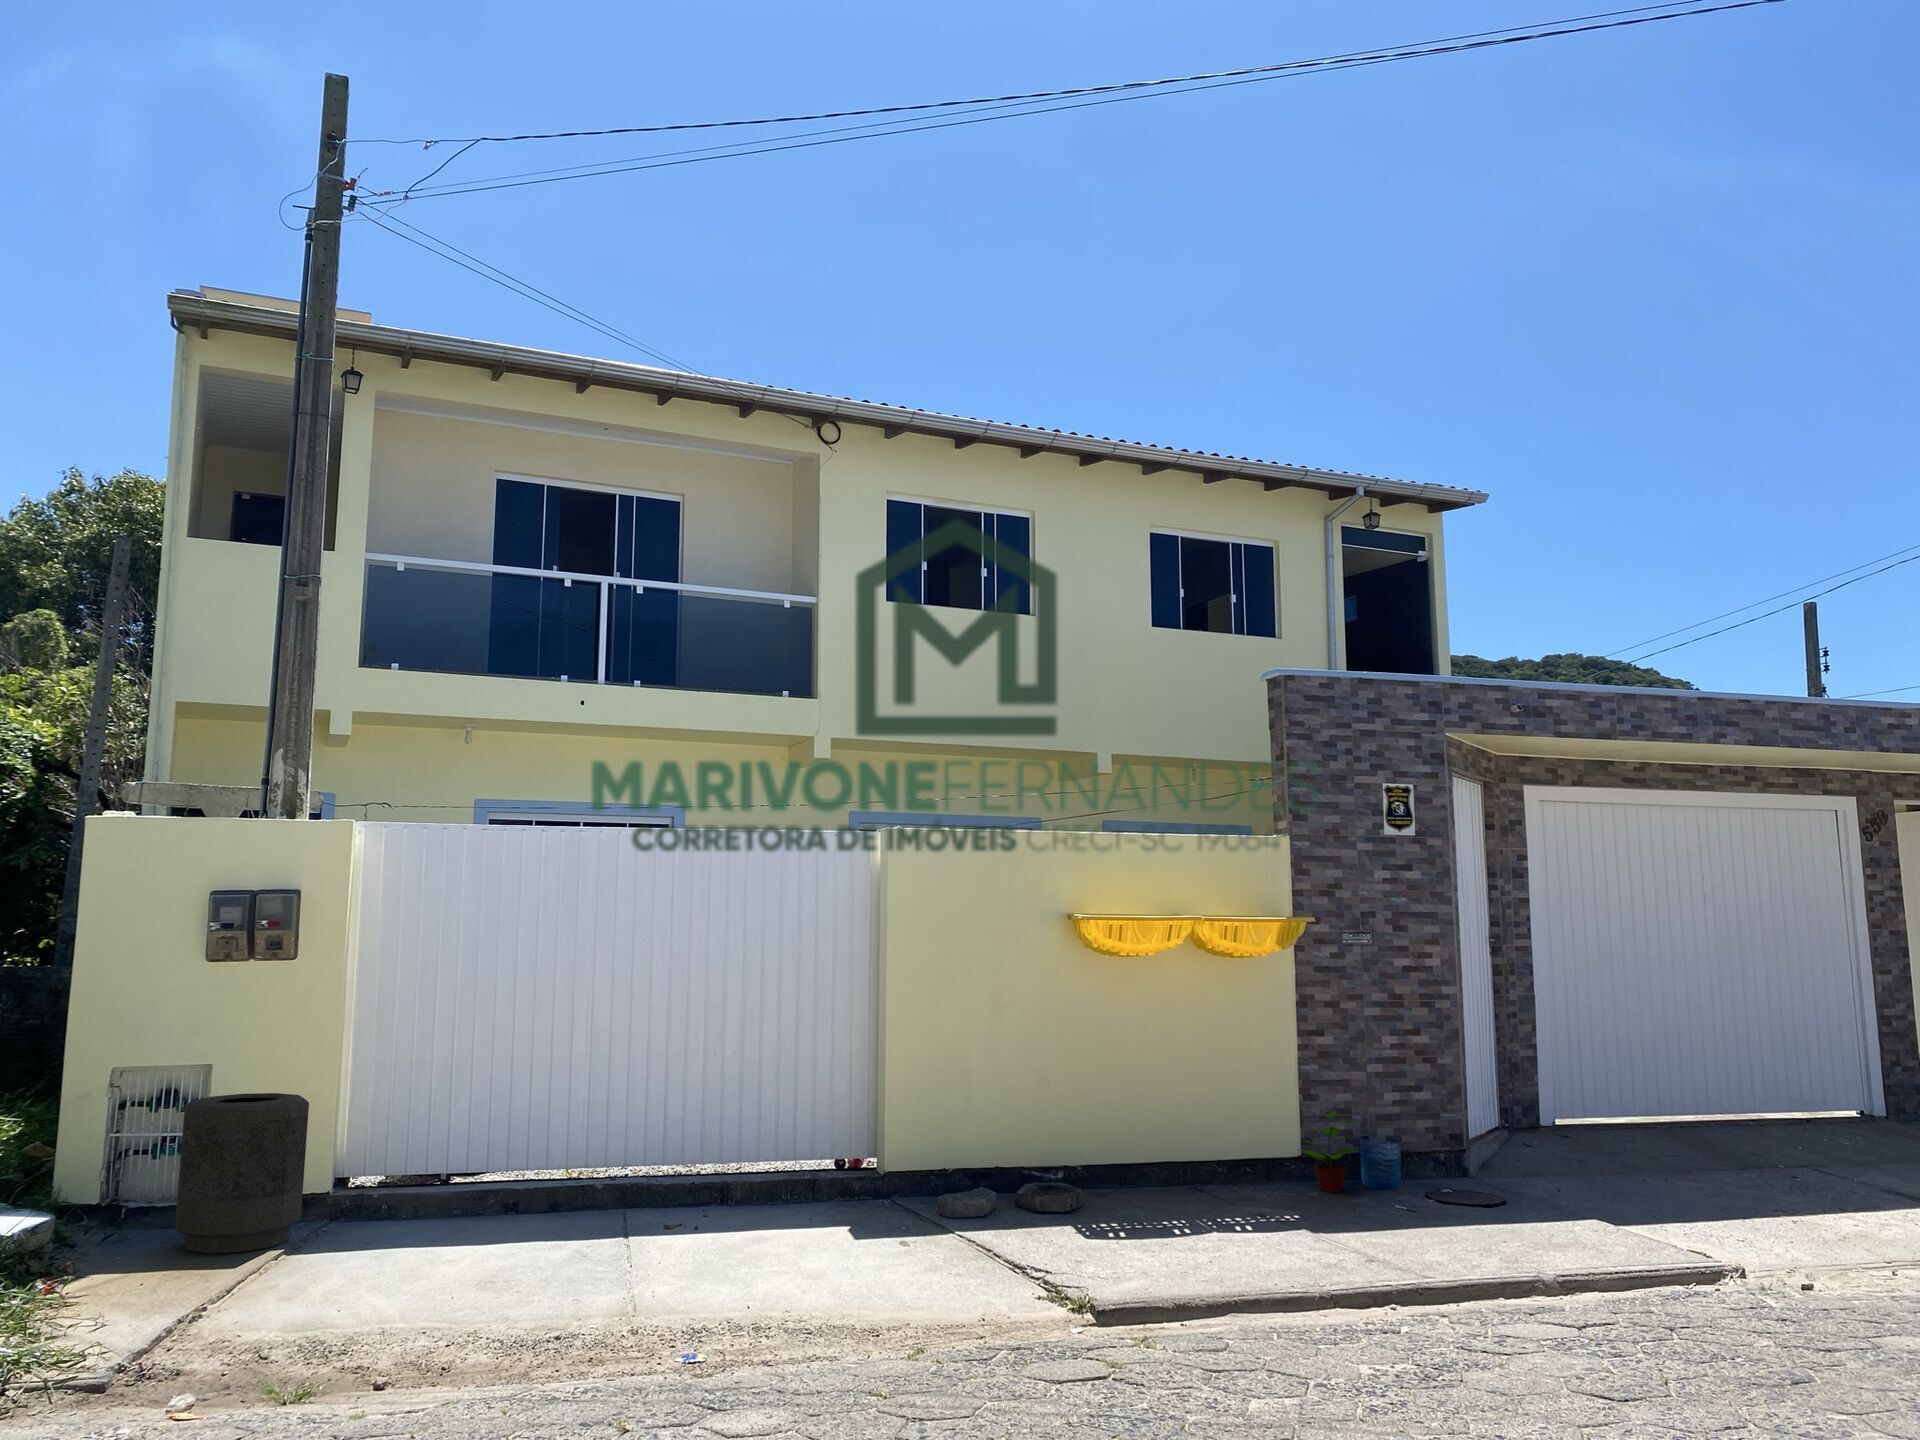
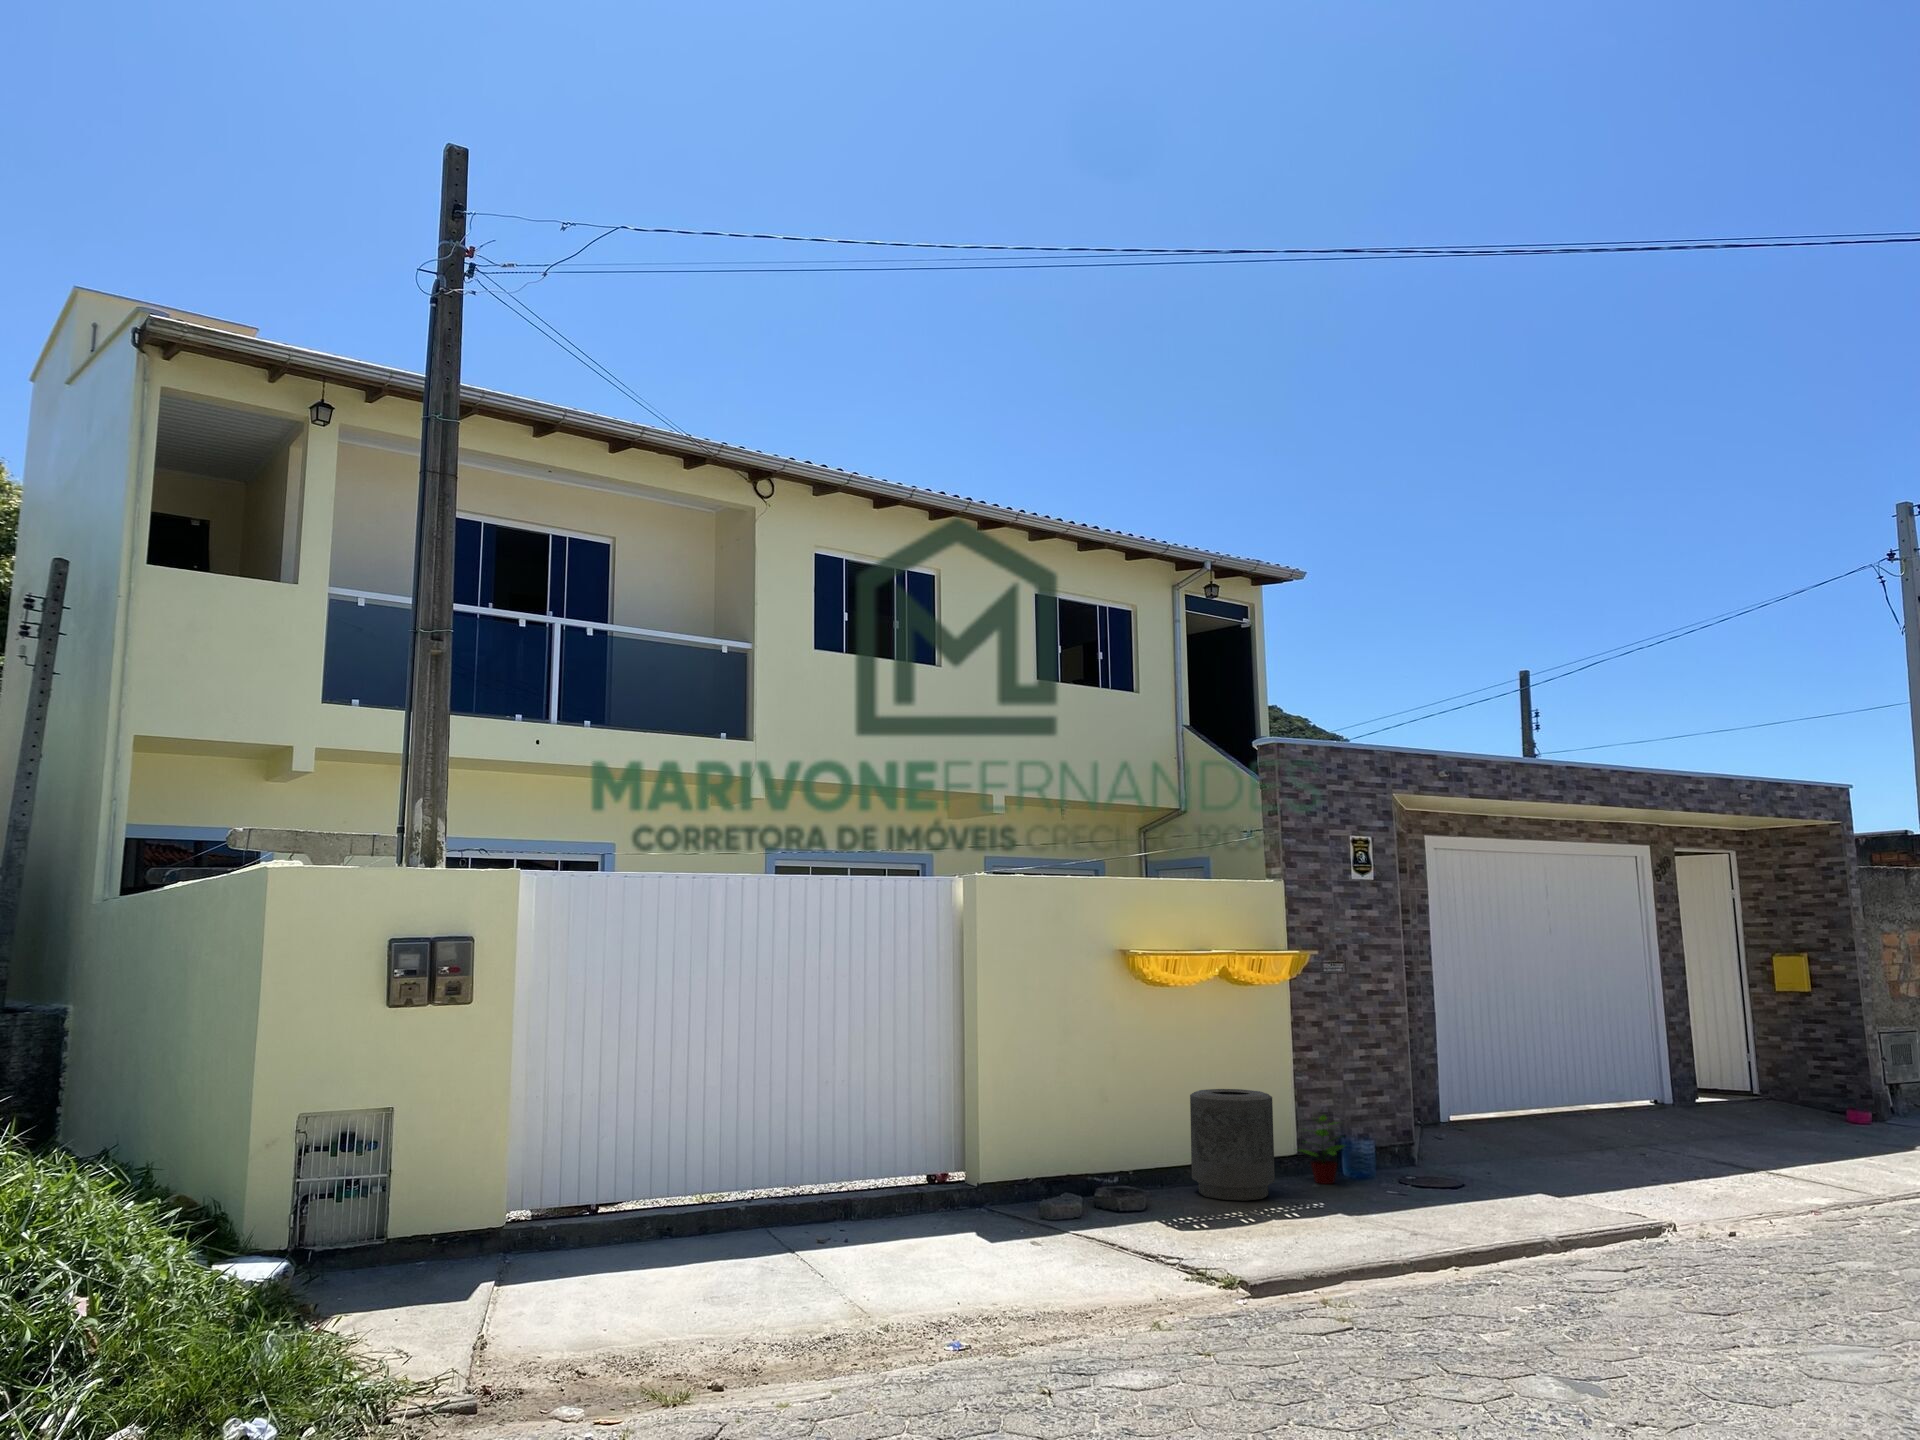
trash can: present [175,1093,309,1253] -> present [1190,1089,1275,1200]

